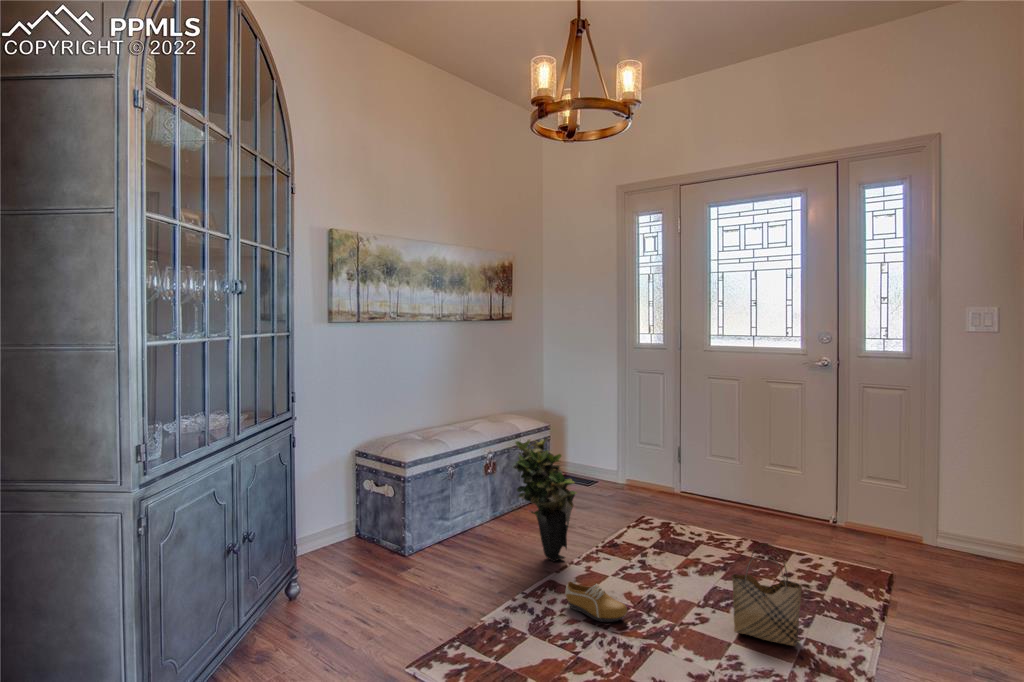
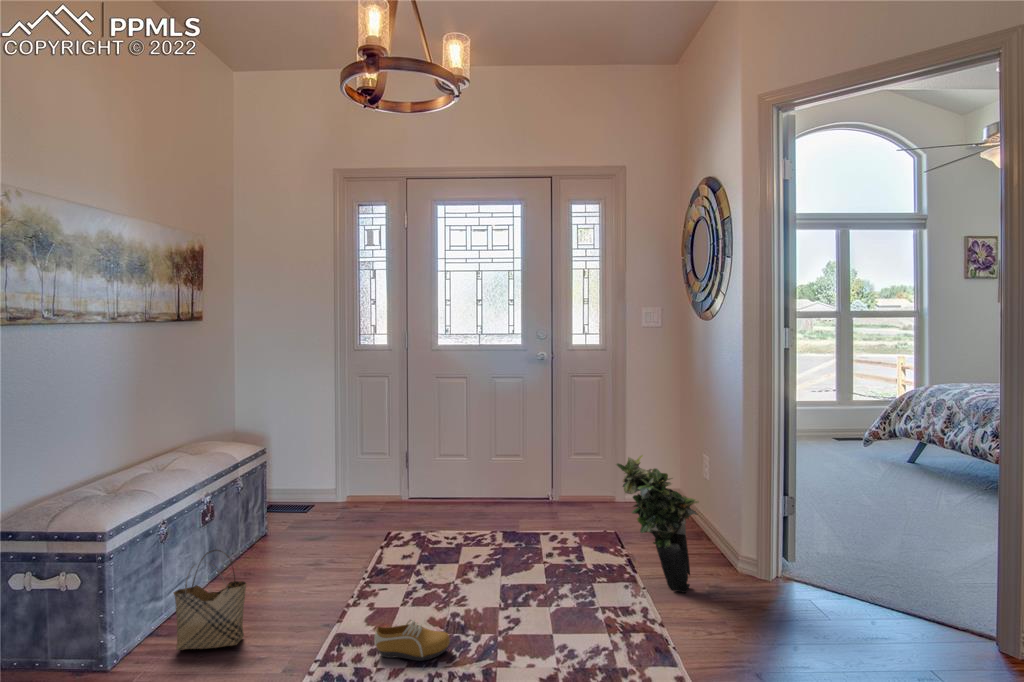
potted plant: present [512,439,577,562] -> present [616,455,699,593]
woven basket: present [731,544,802,646] -> present [173,550,246,650]

